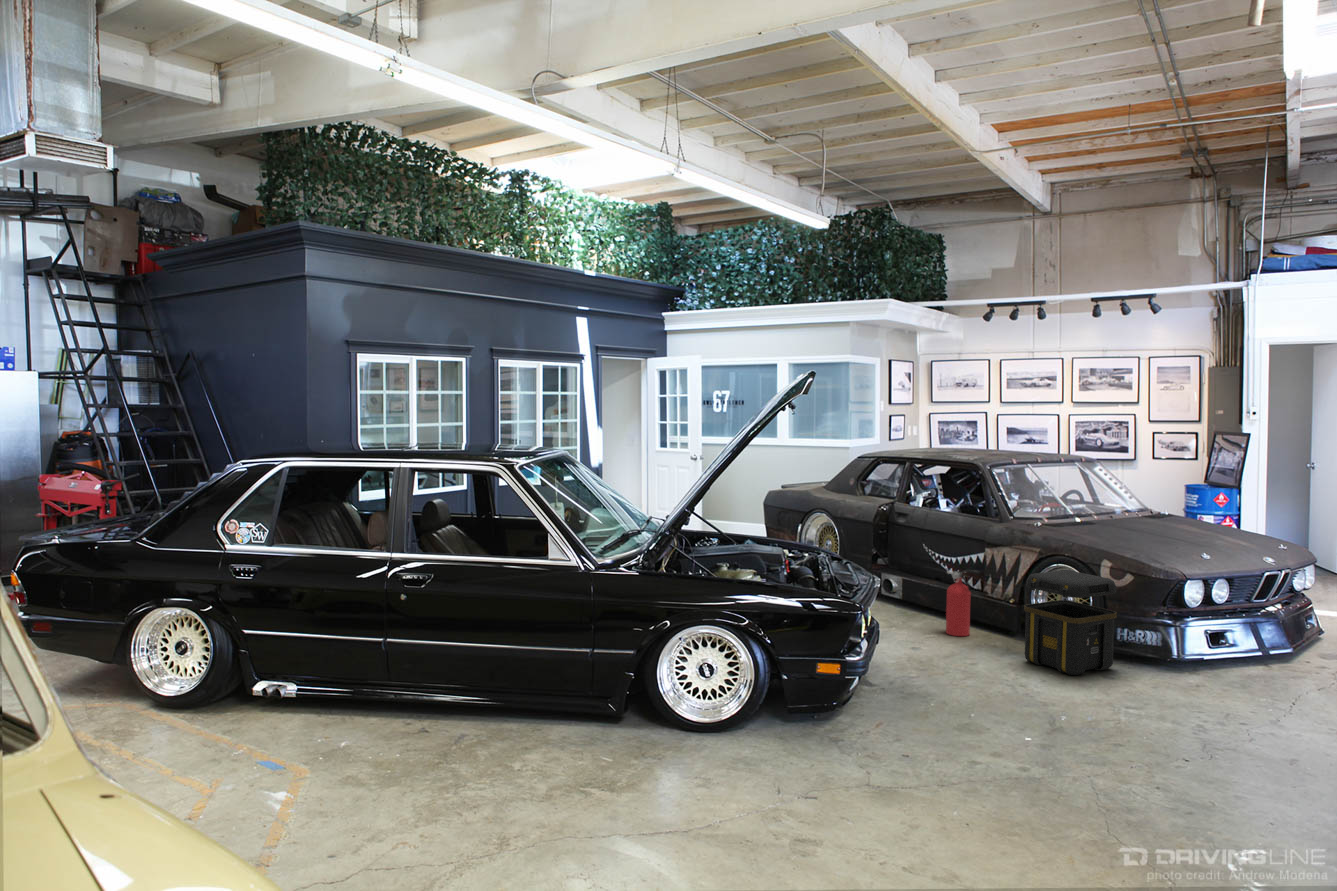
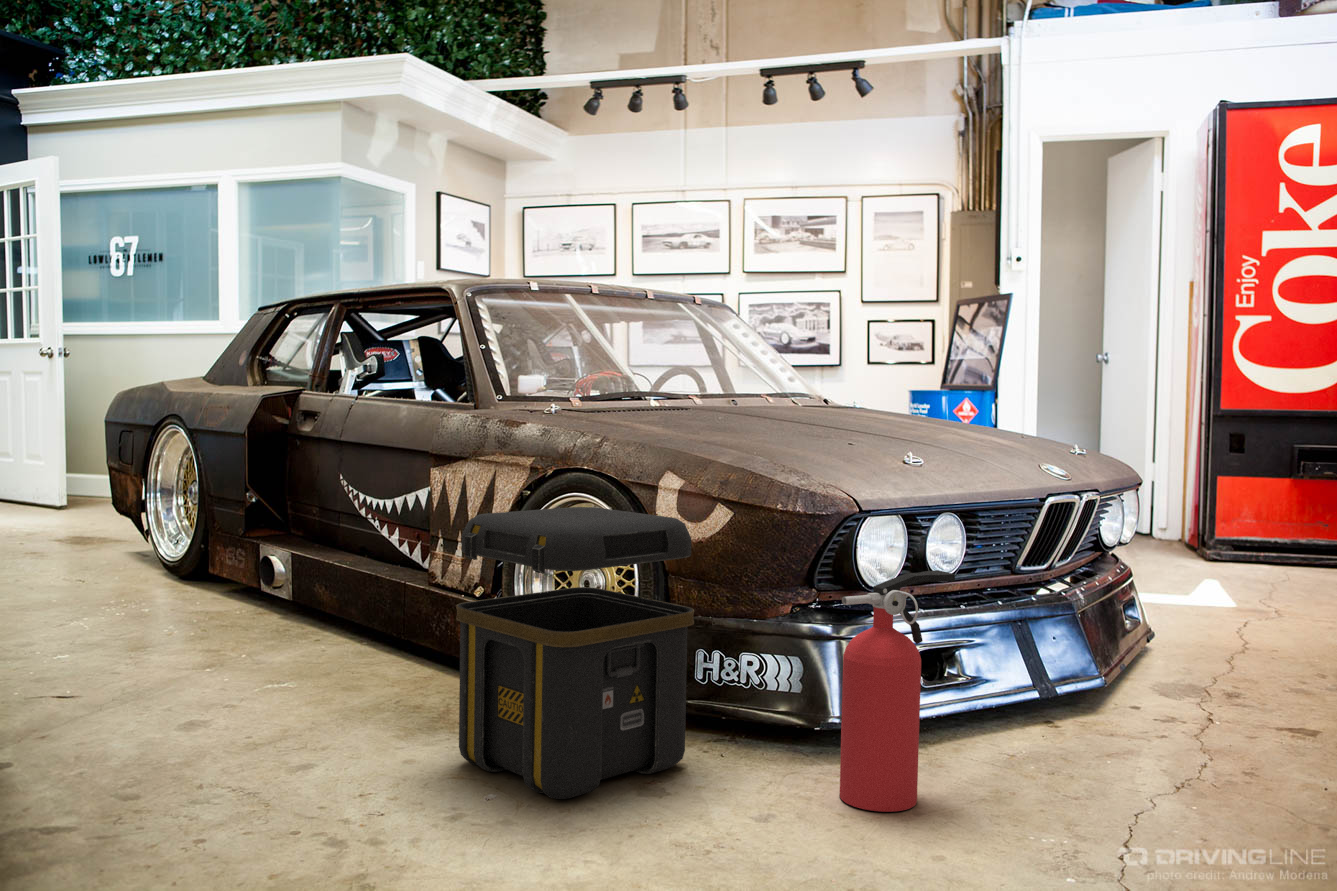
fire extinguisher: present [946,569,981,636] -> present [840,570,955,812]

